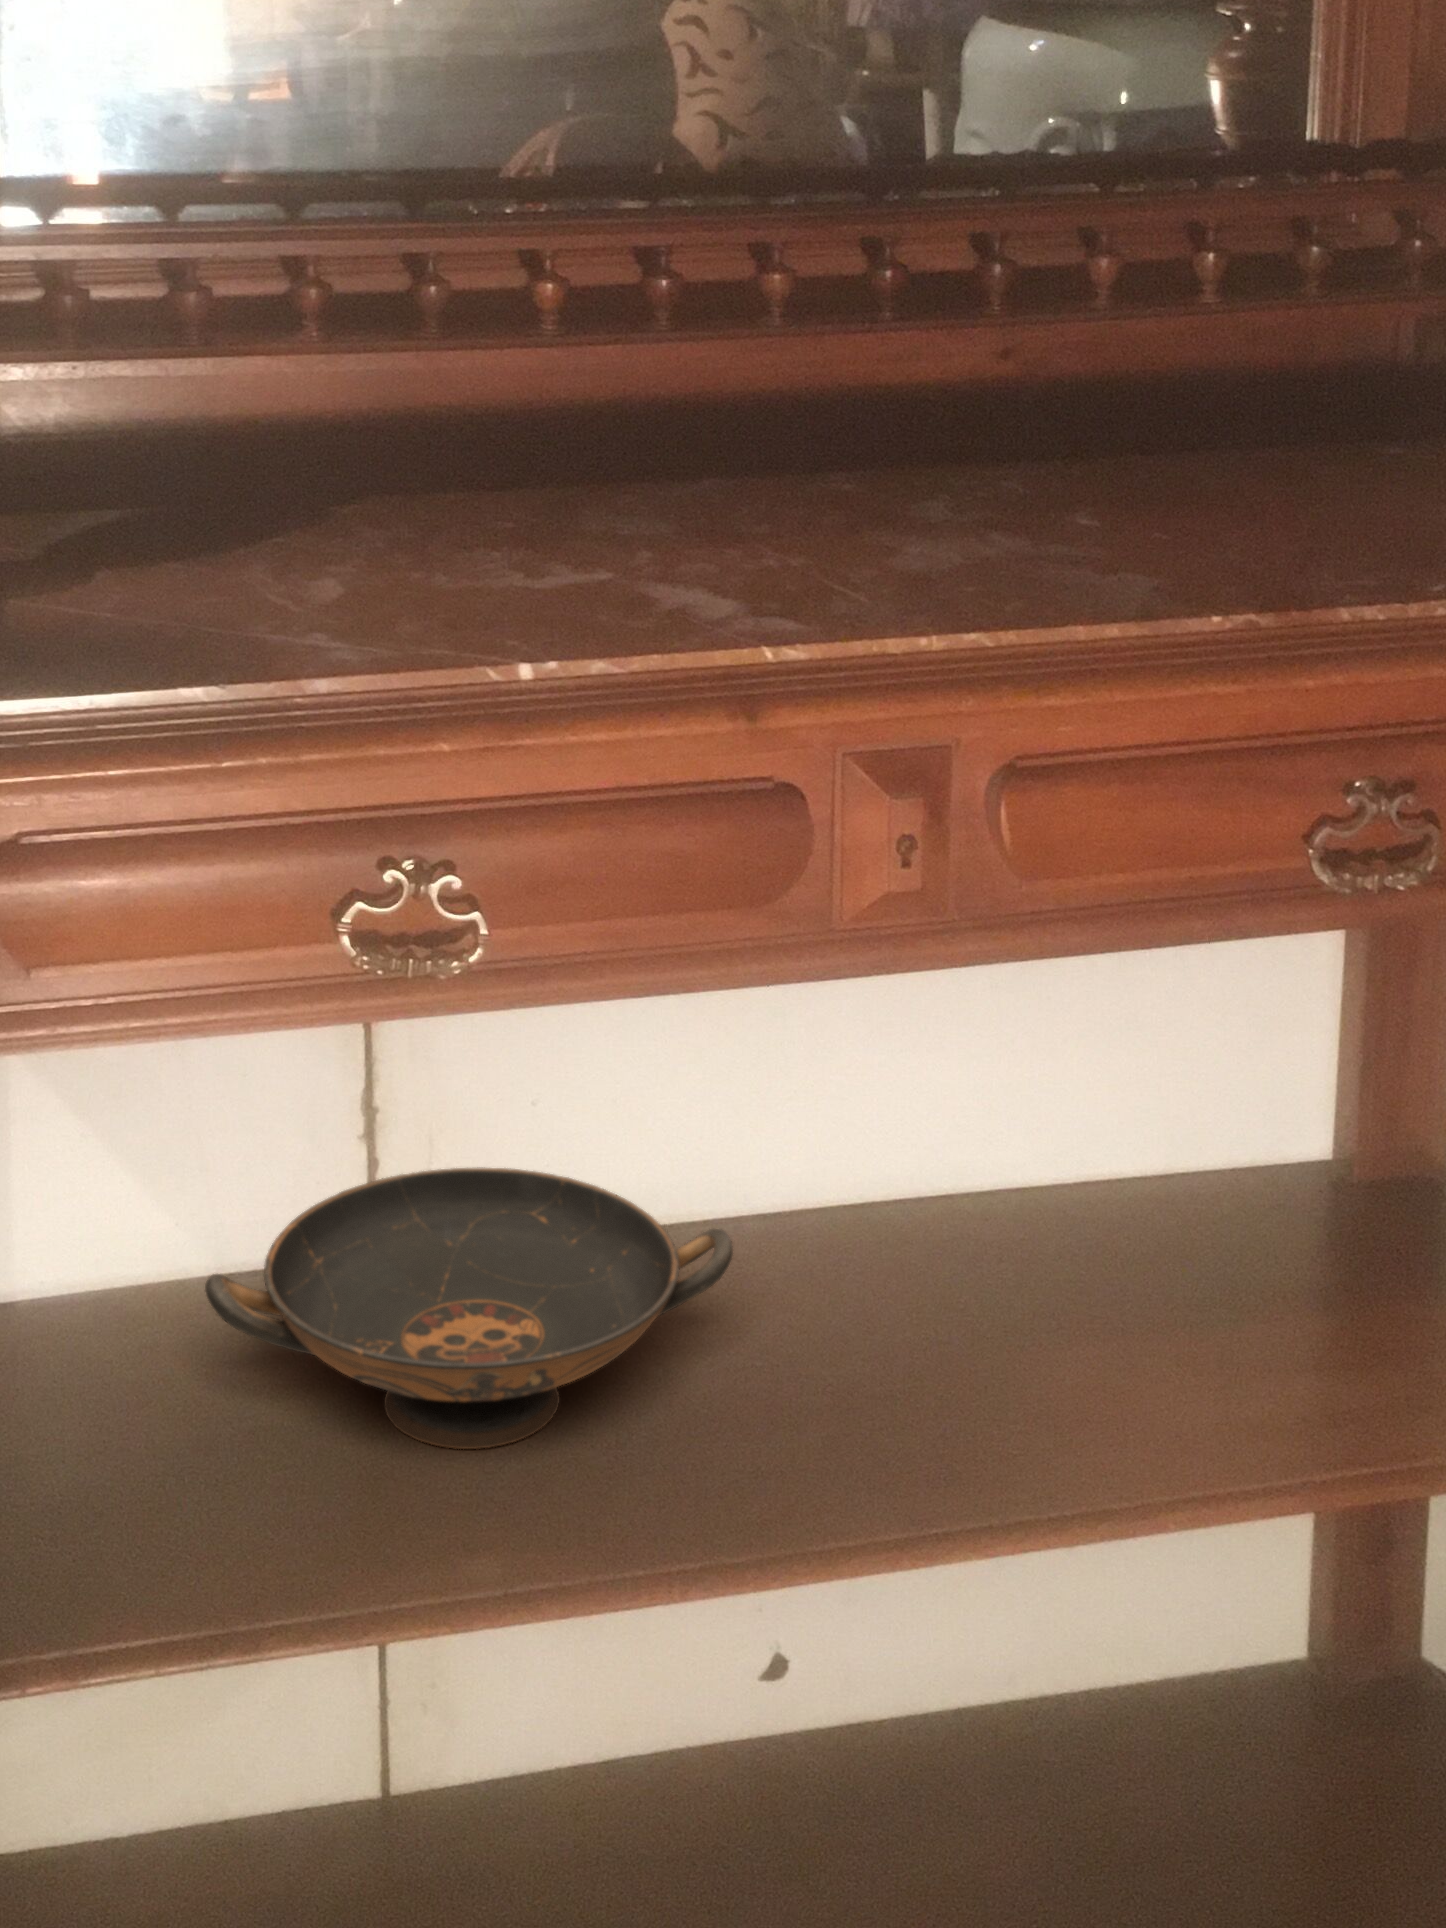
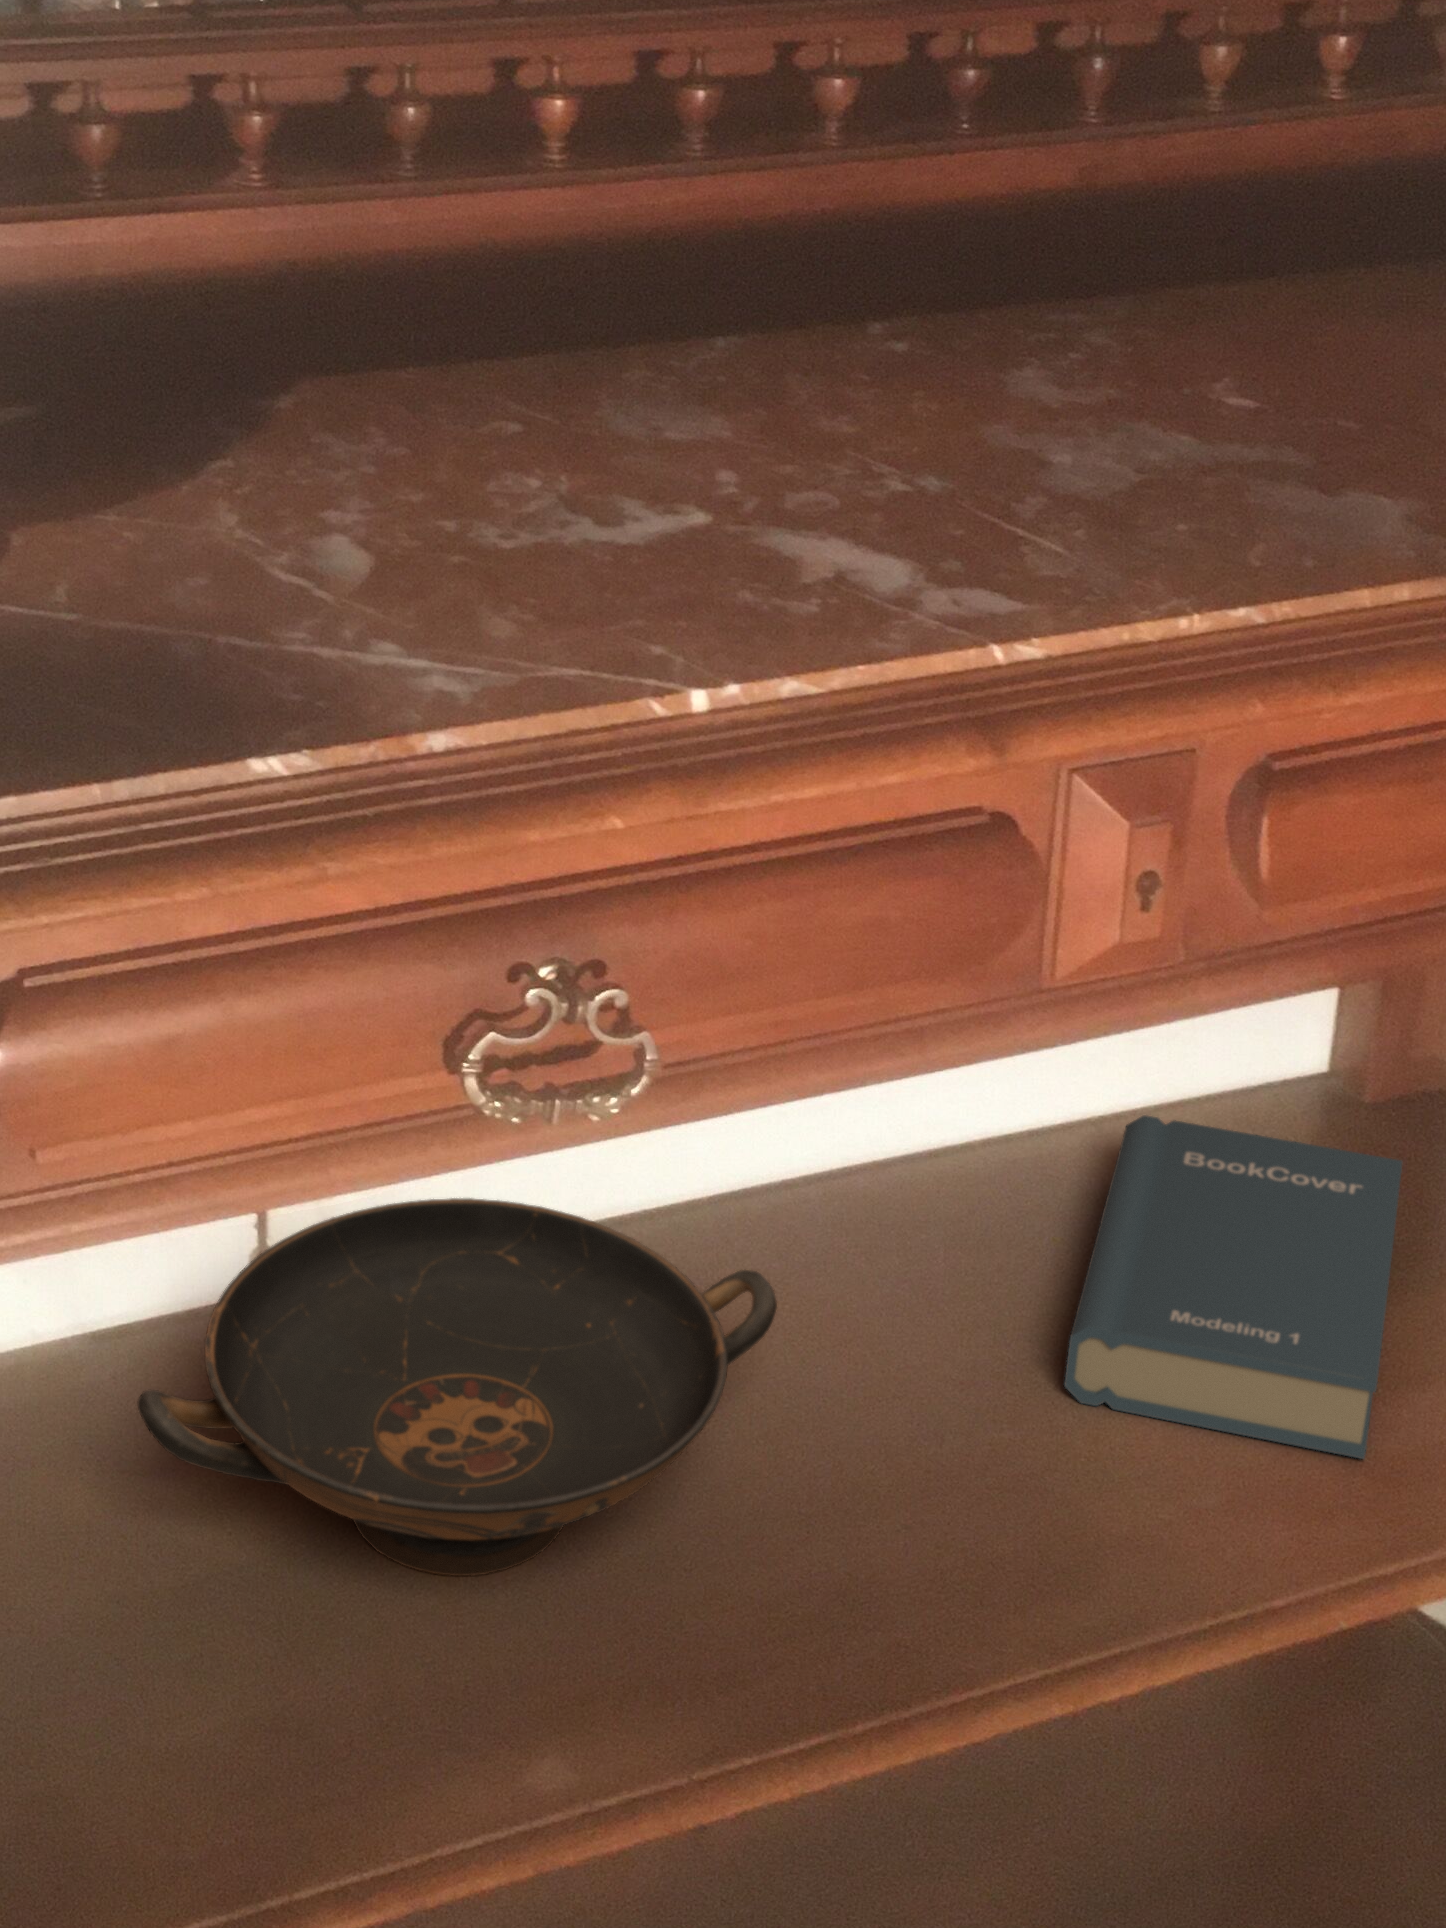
hardback book: none [997,1165,1335,1429] -> present [1065,1115,1402,1459]

